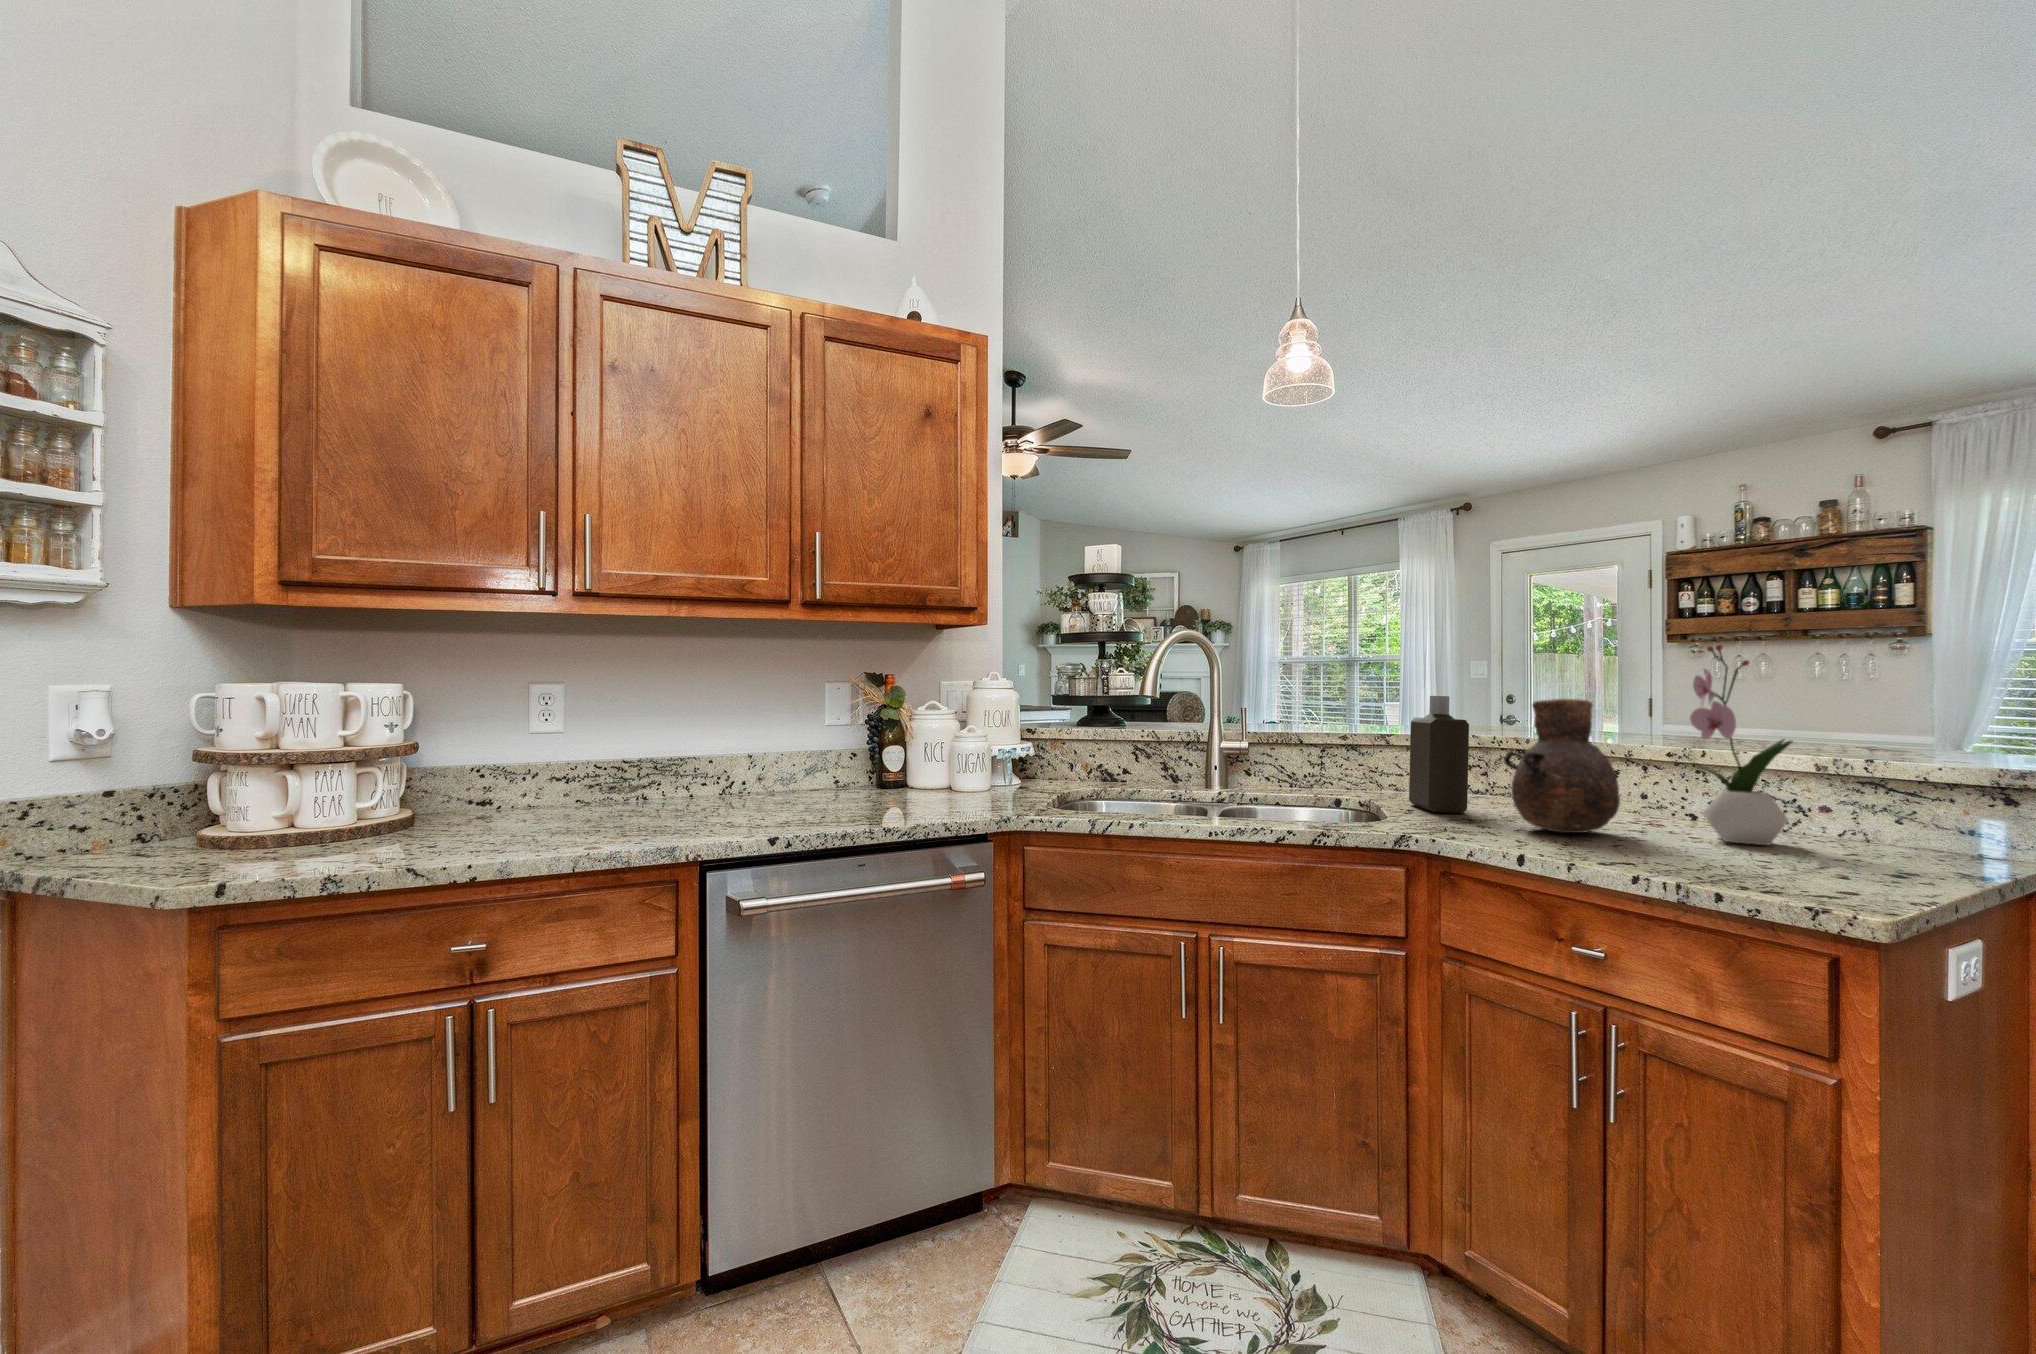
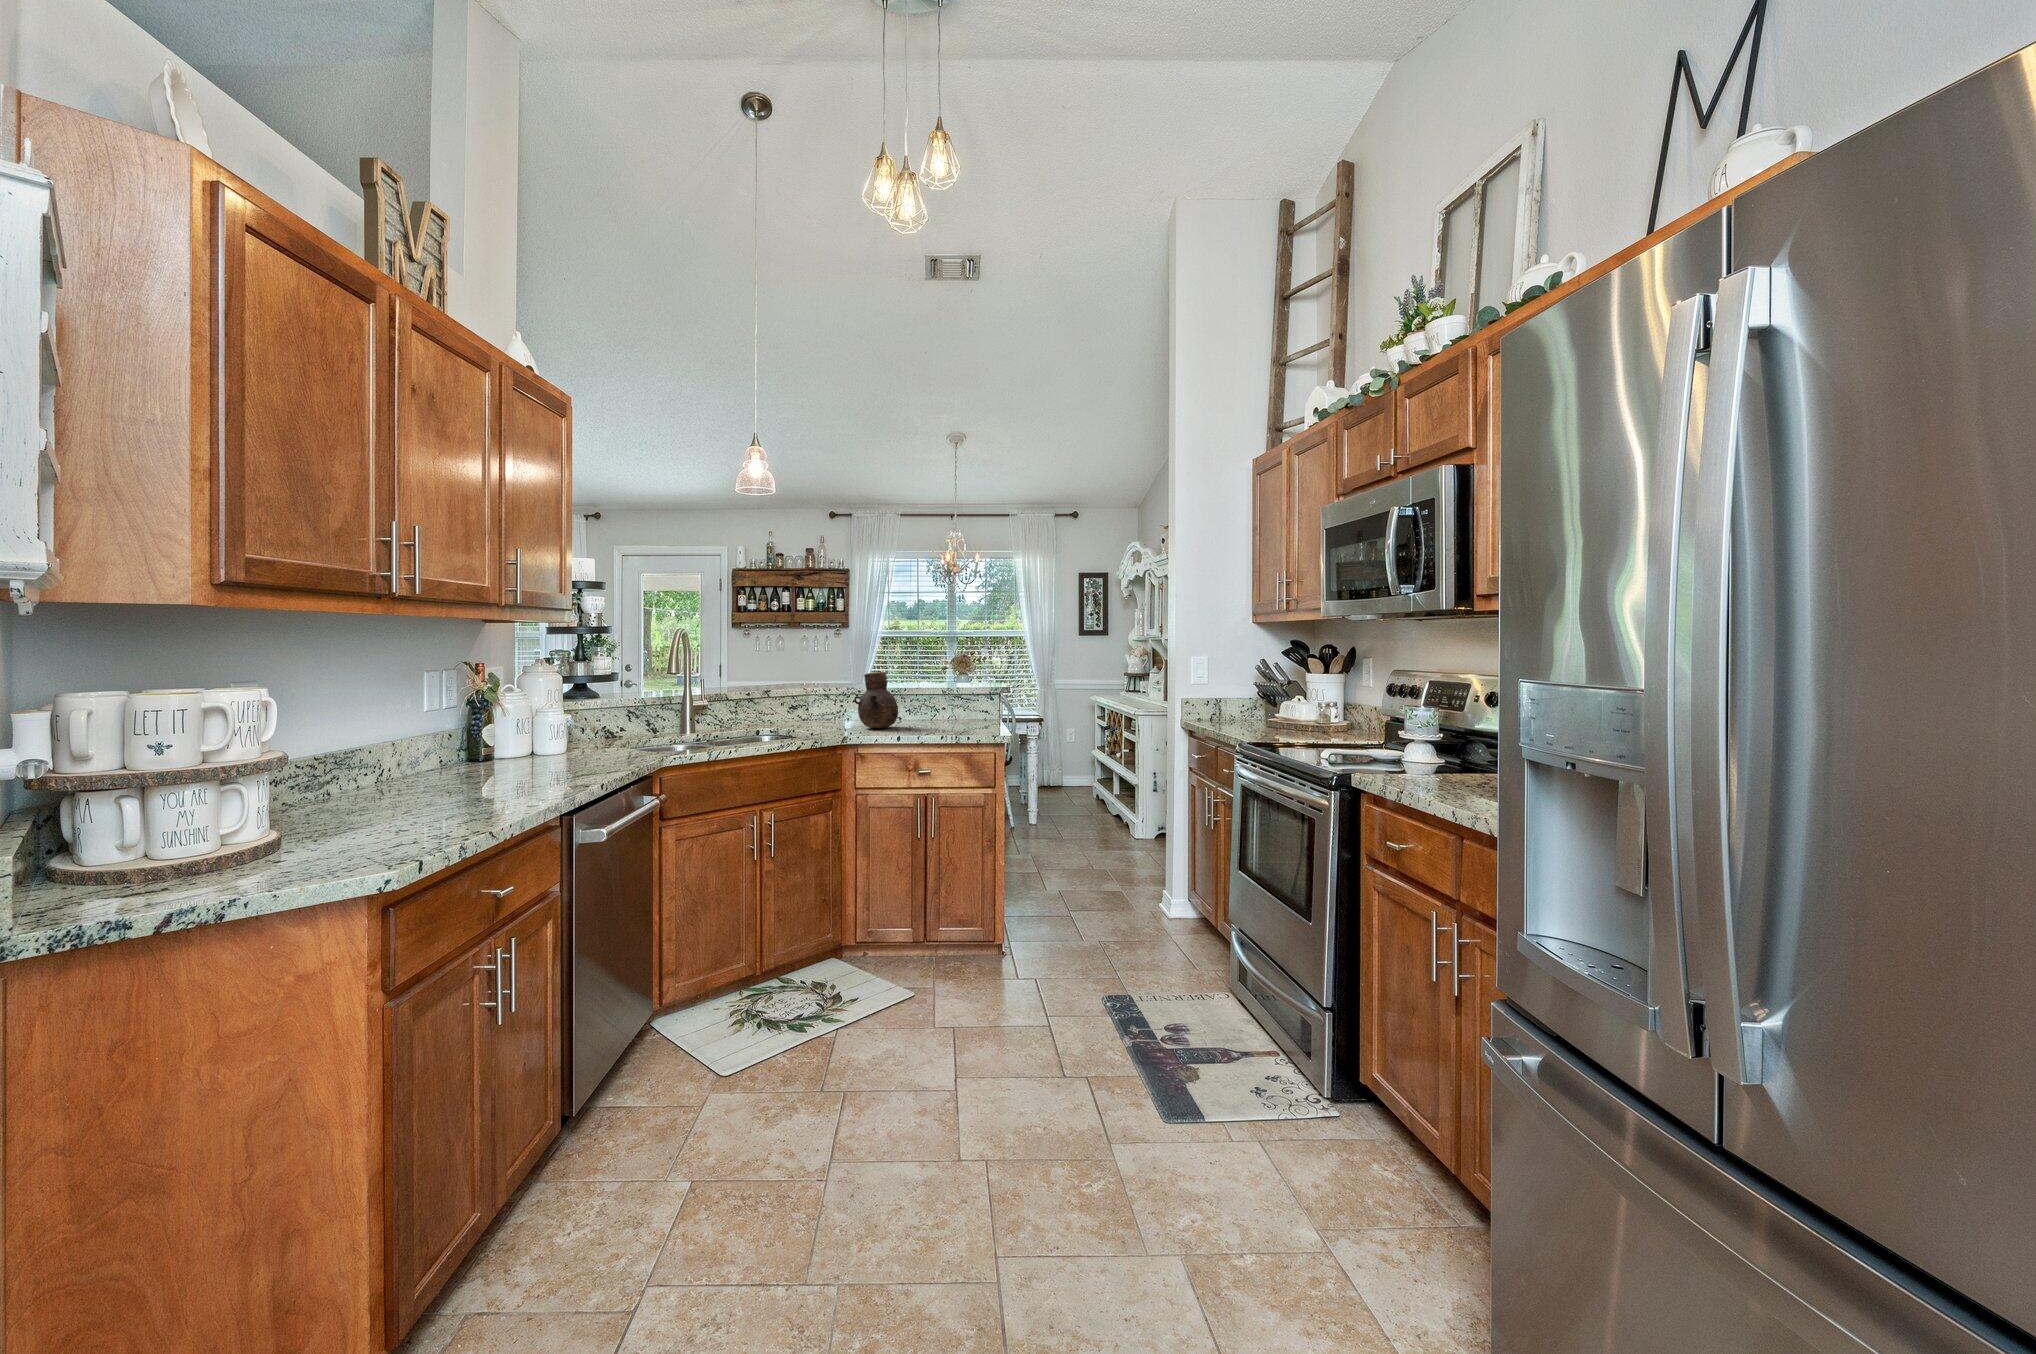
flower arrangement: present [1690,645,1792,845] -> none [912,648,947,724]
bottle: present [1409,696,1469,813] -> none [791,672,826,728]

